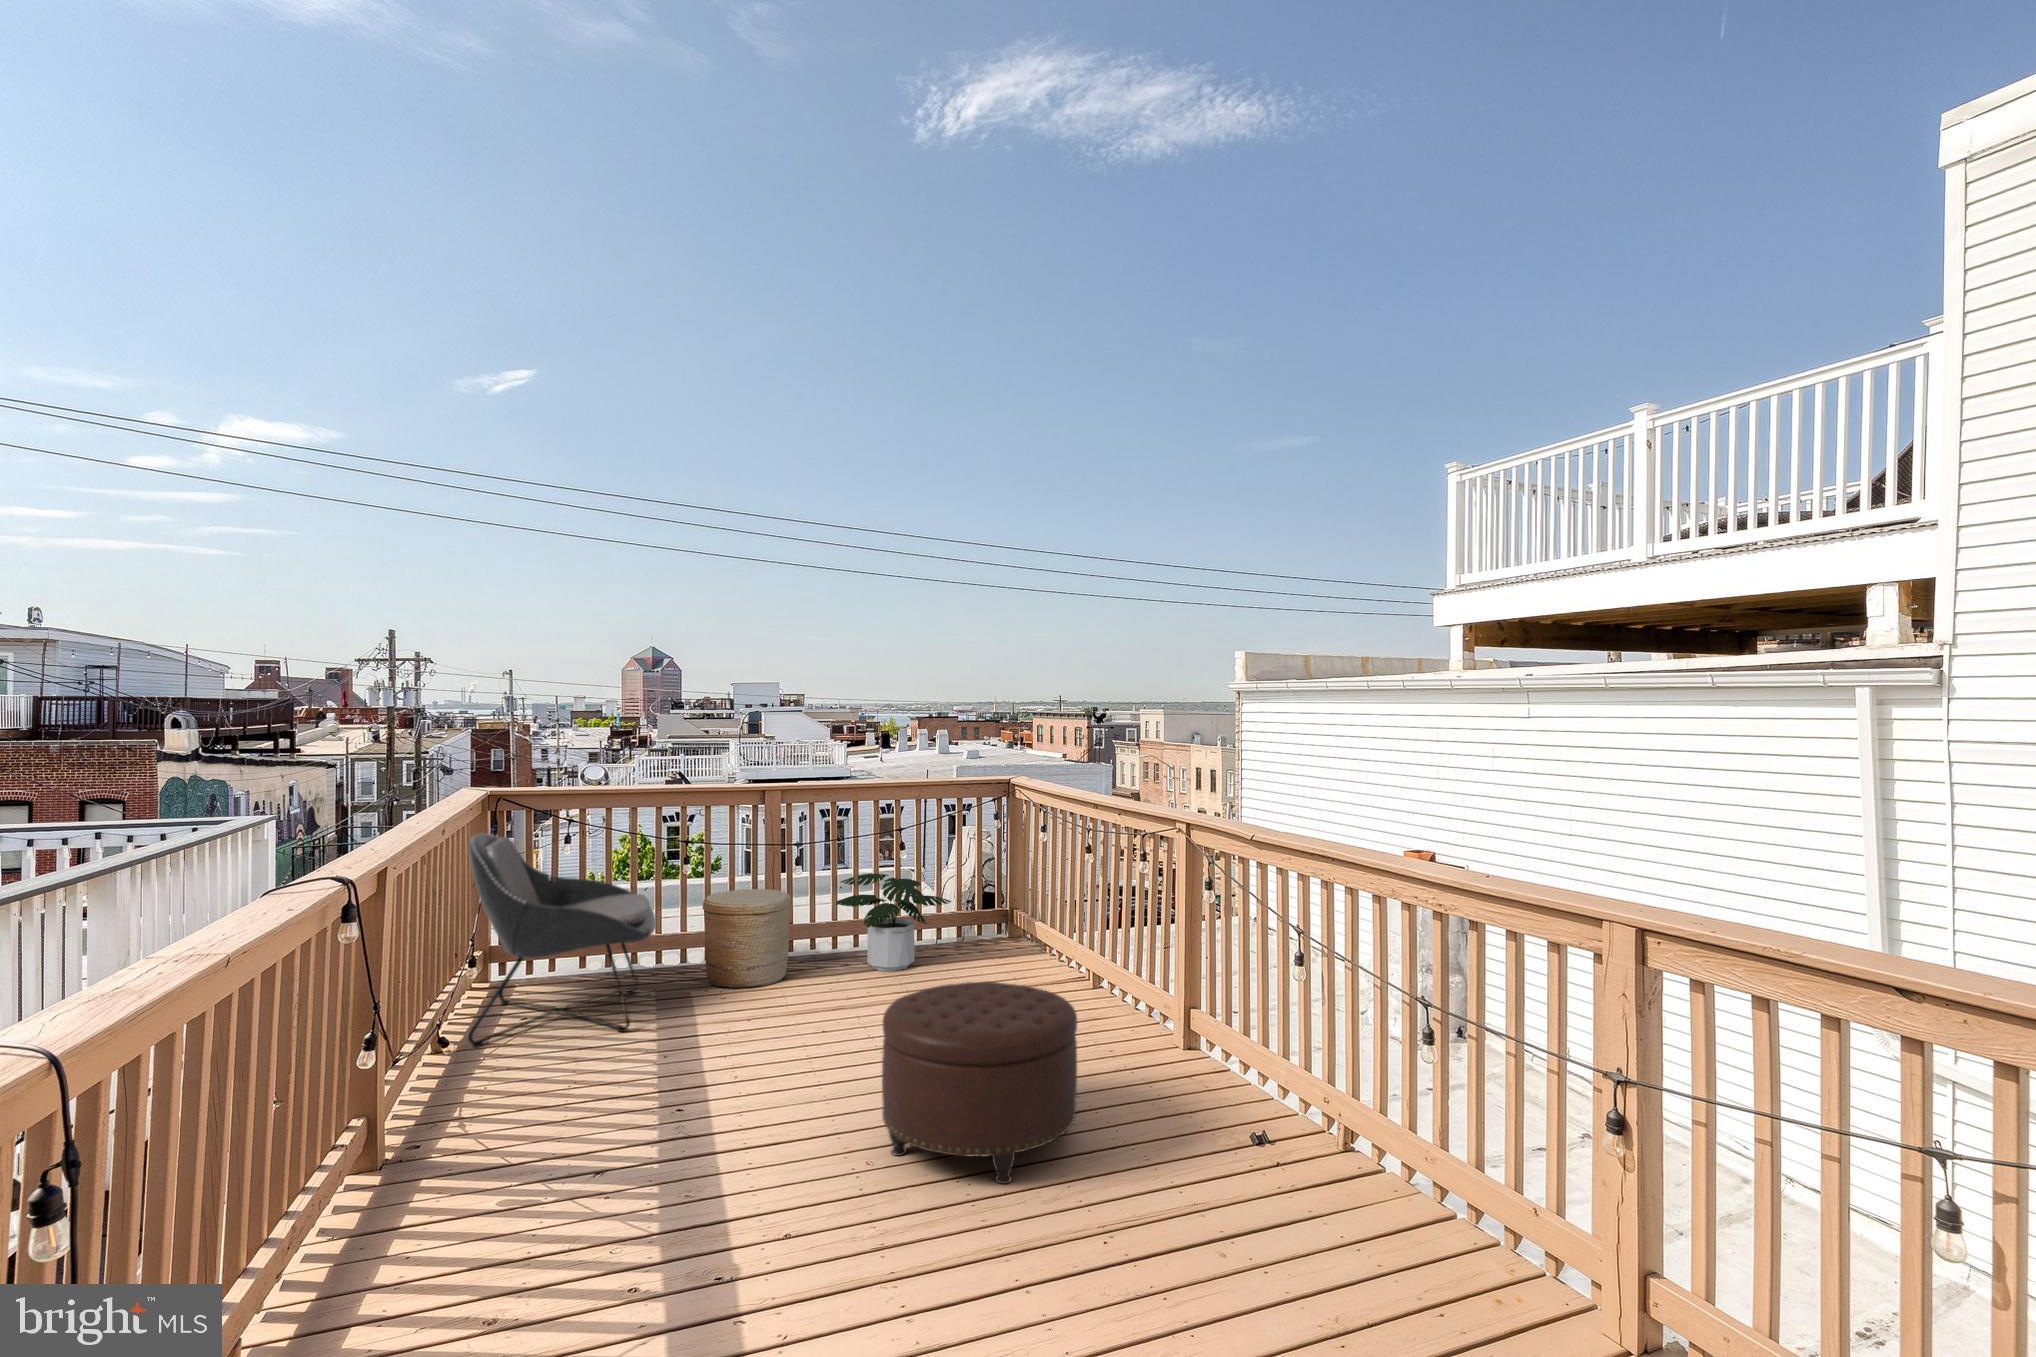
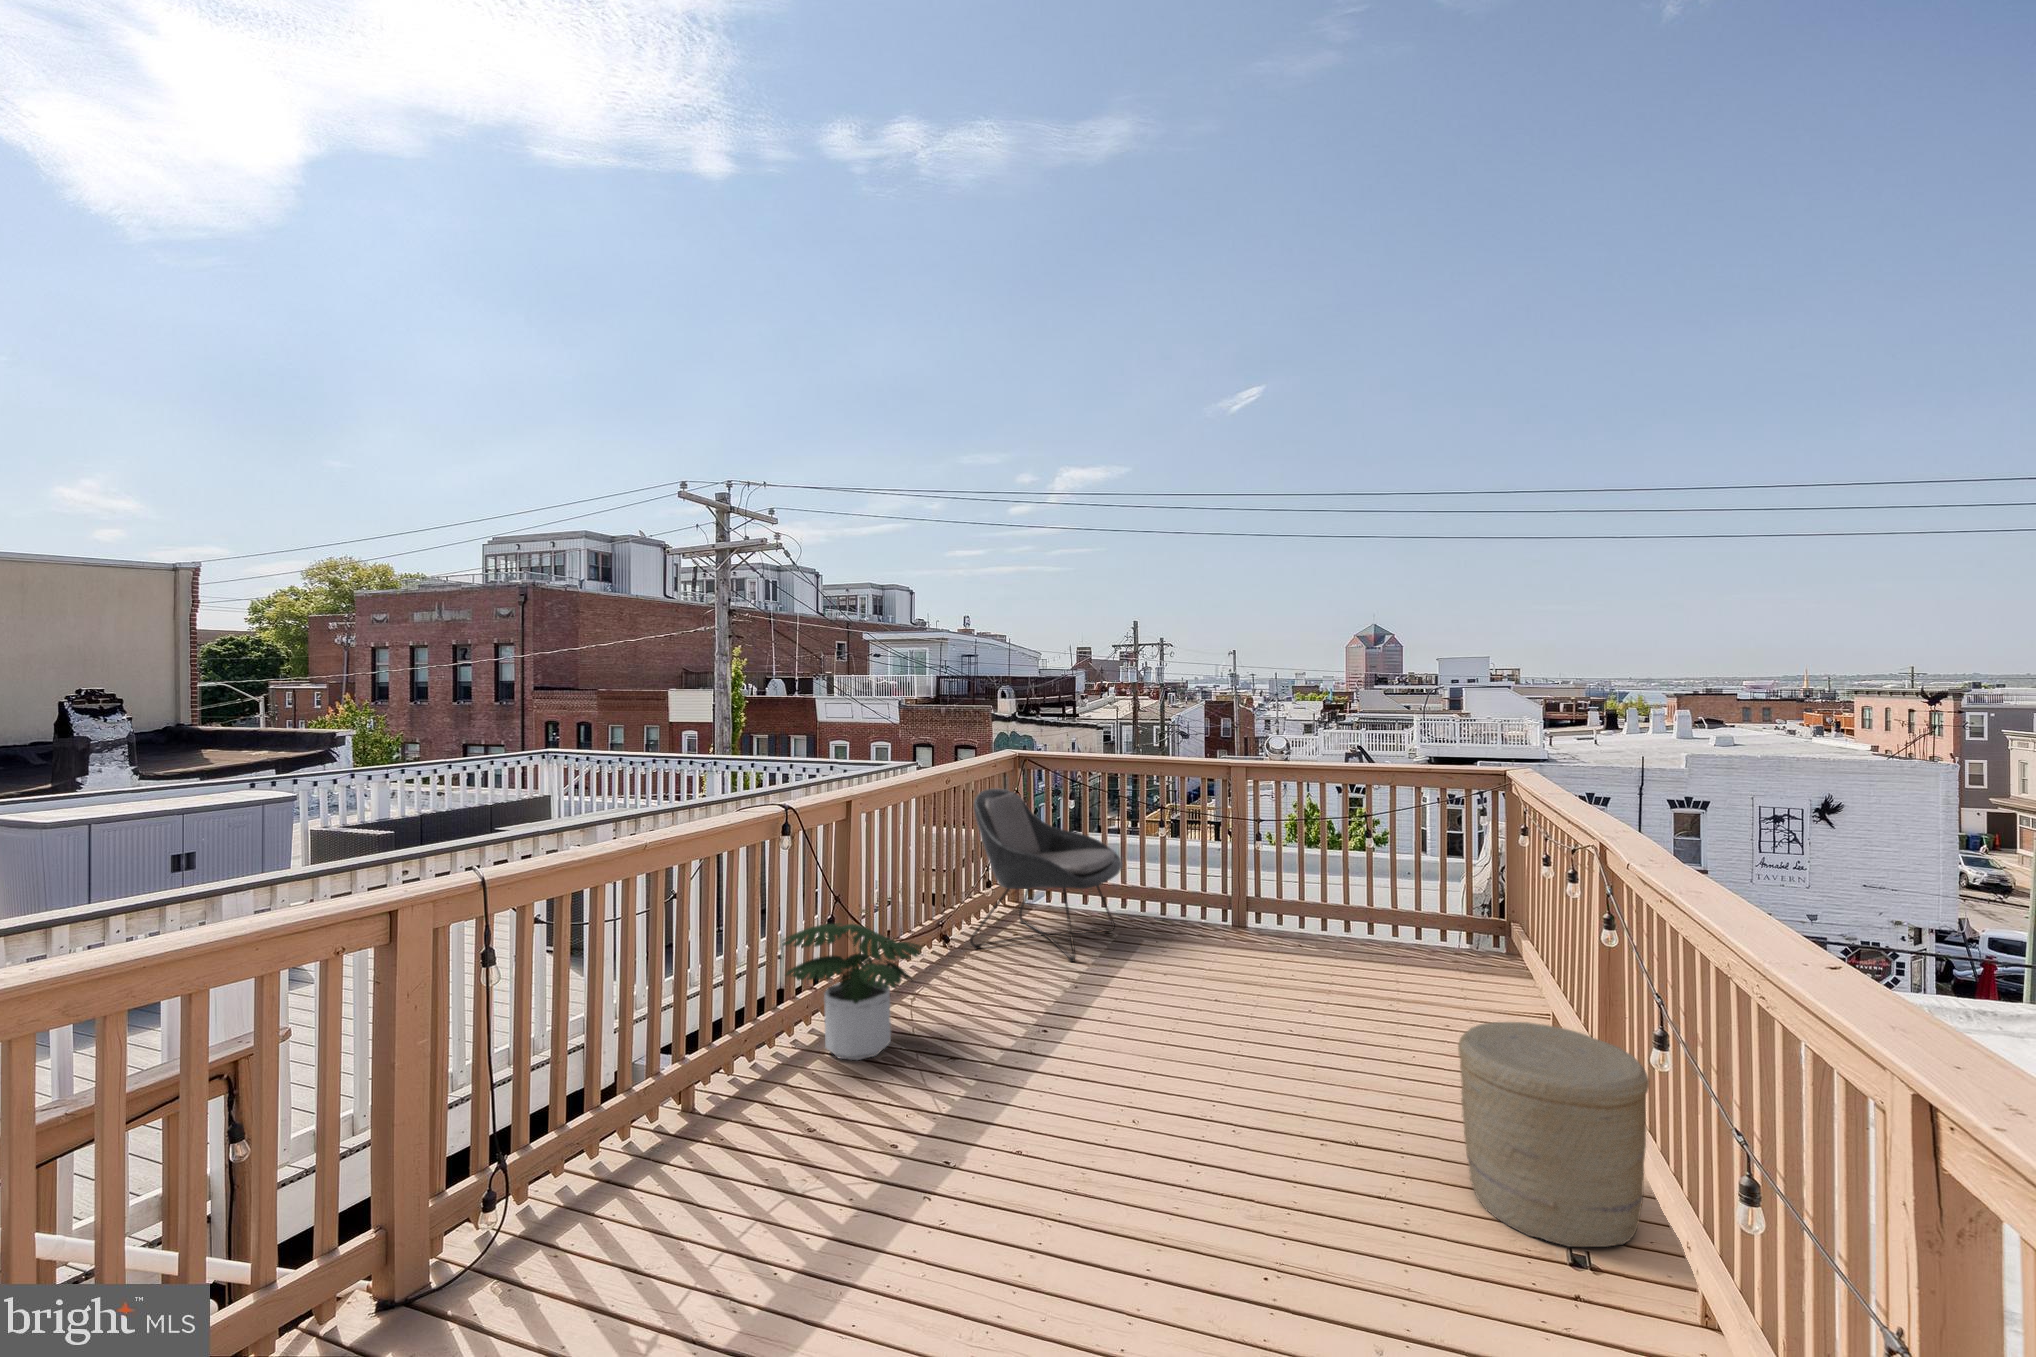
potted plant: present [836,874,951,971] -> present [782,923,922,1060]
woven basket: present [703,889,791,989] -> present [1458,1022,1649,1247]
ottoman: present [882,981,1077,1184] -> none [1140,977,1347,1187]

